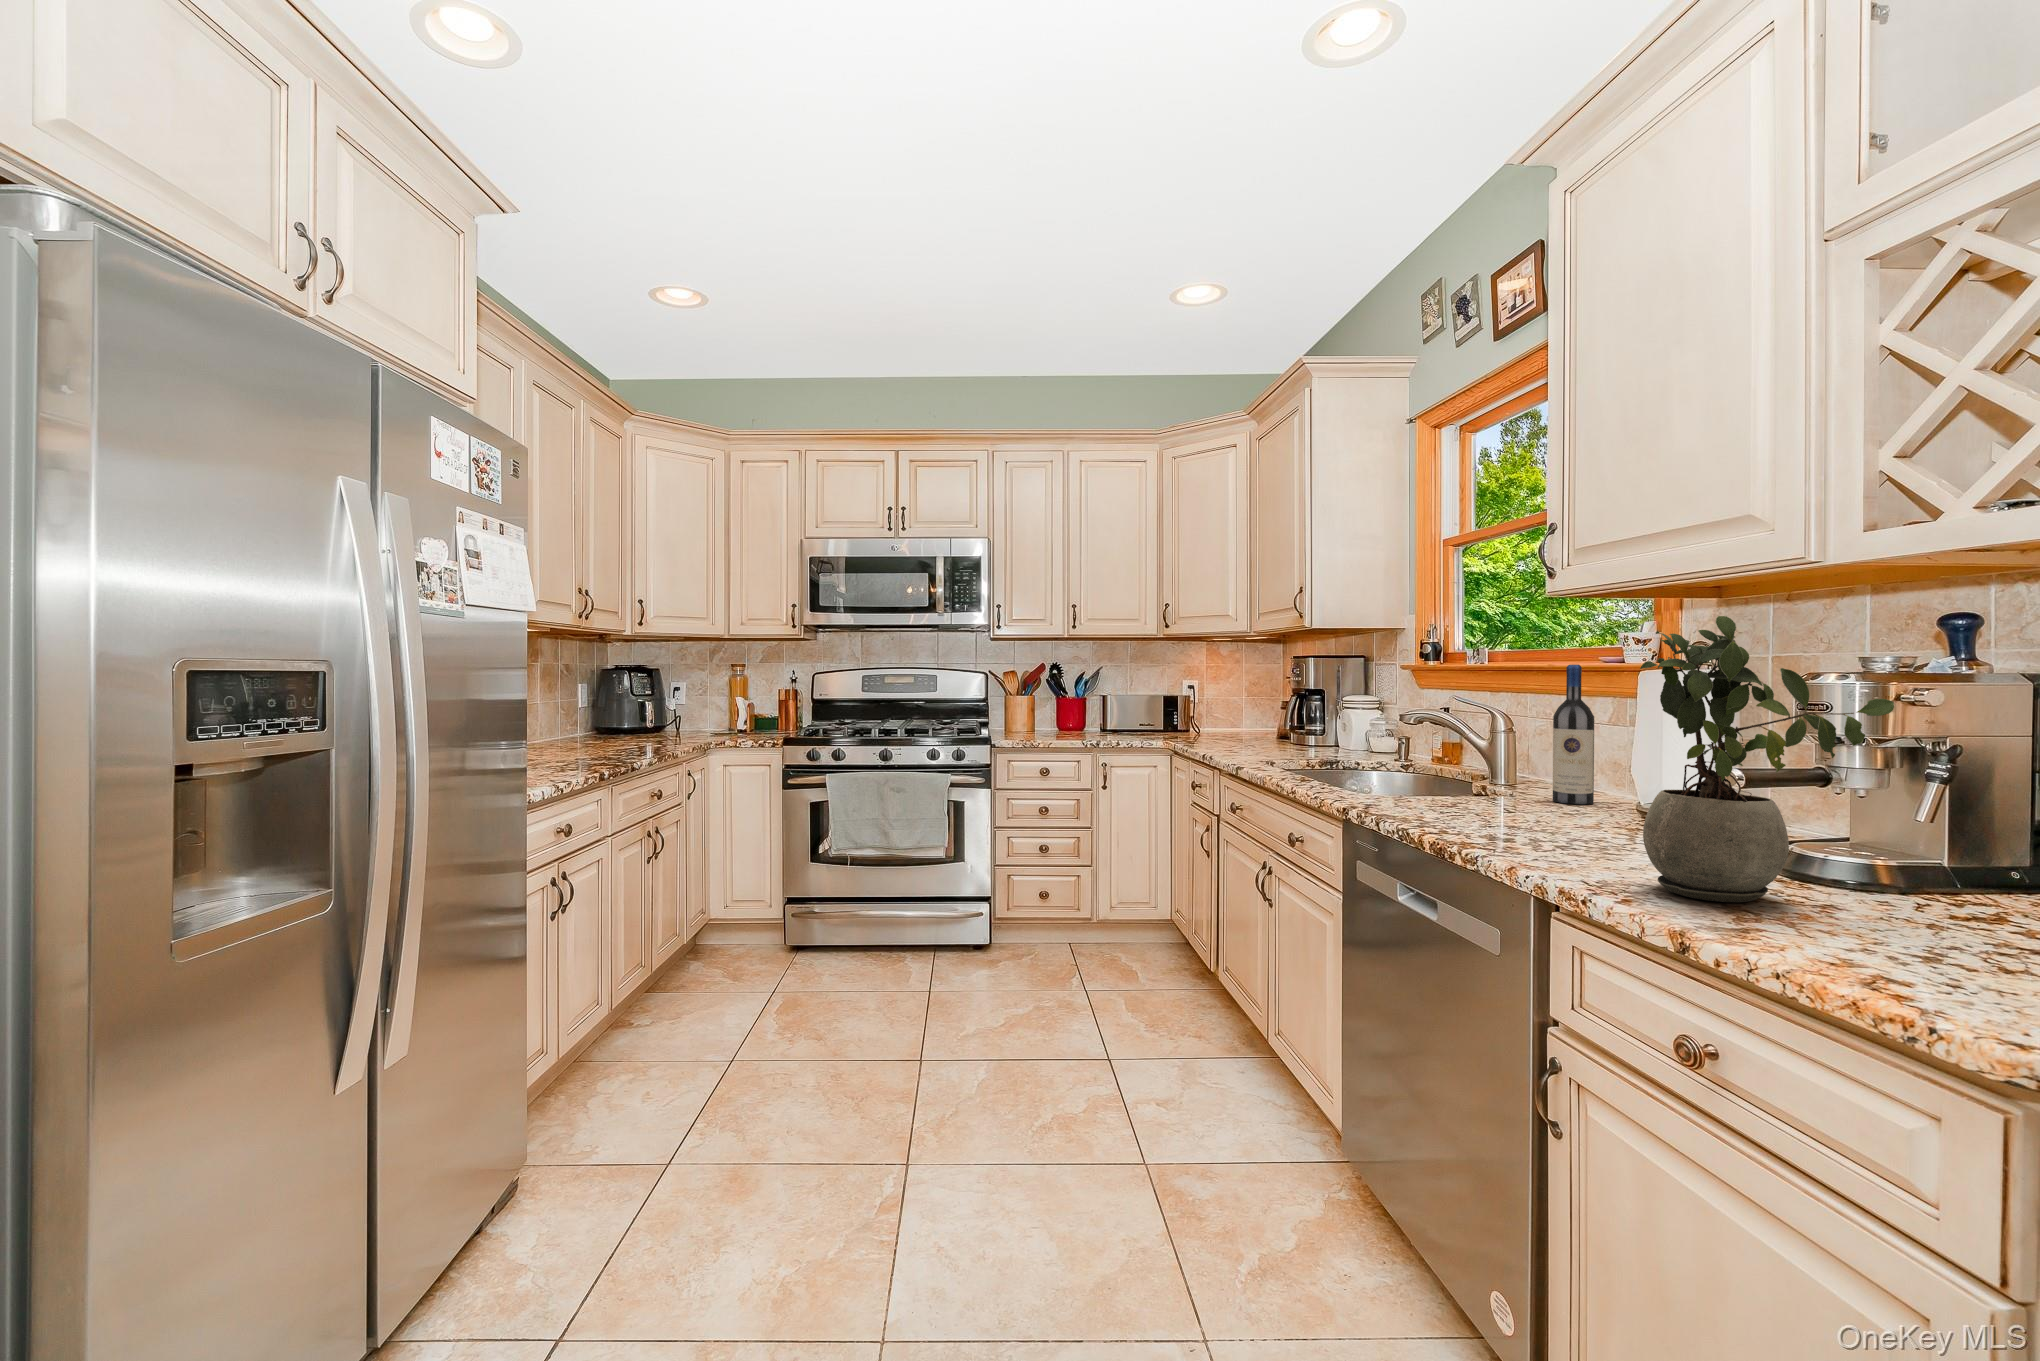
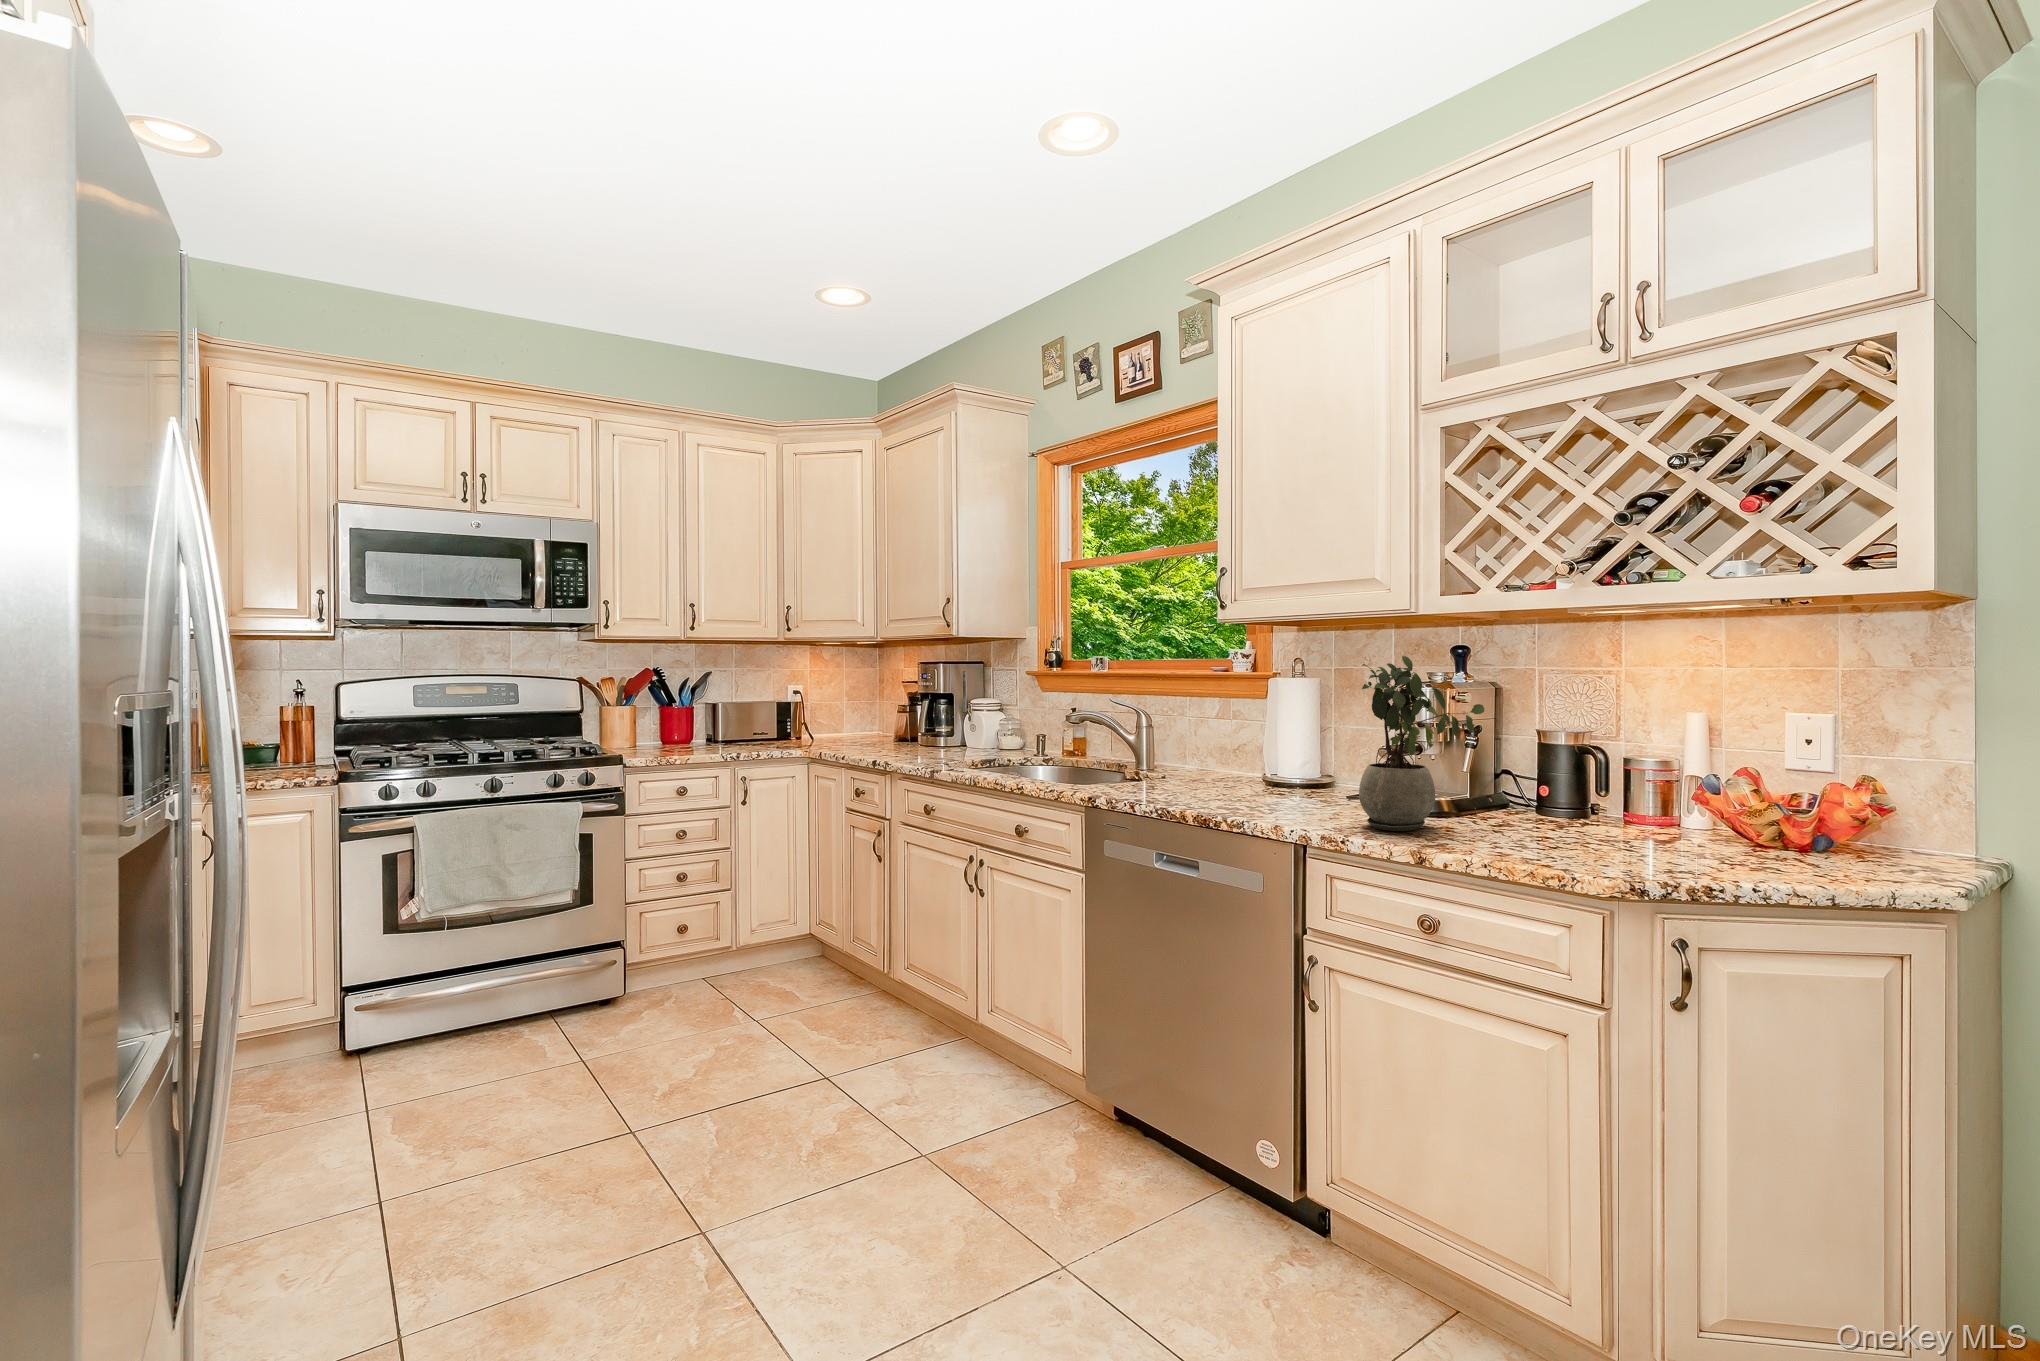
wine bottle: present [1553,665,1594,804] -> none [1203,672,1231,776]

